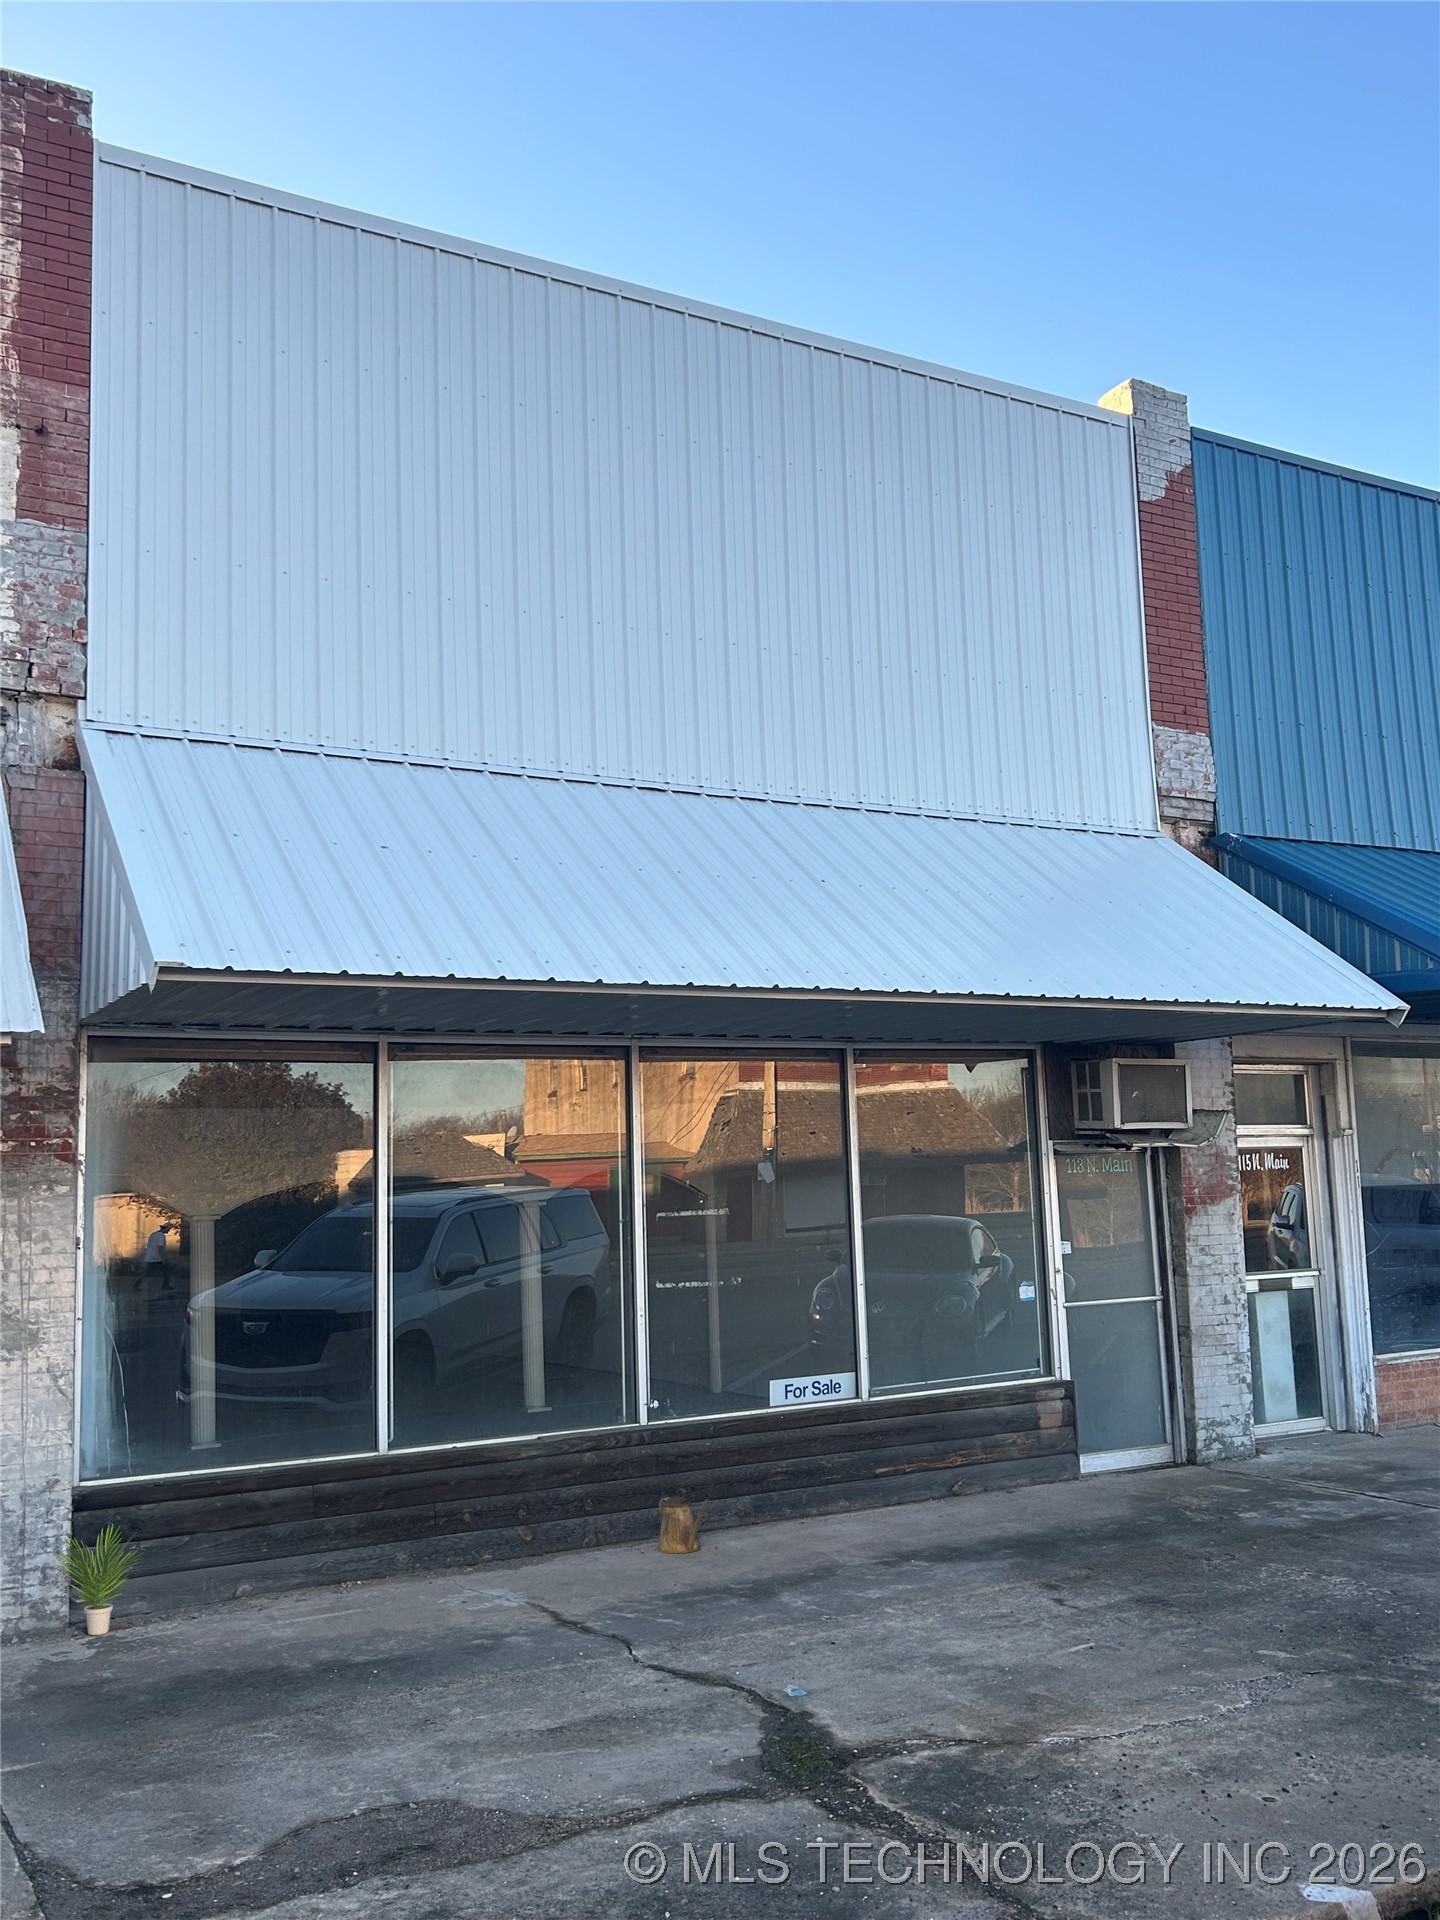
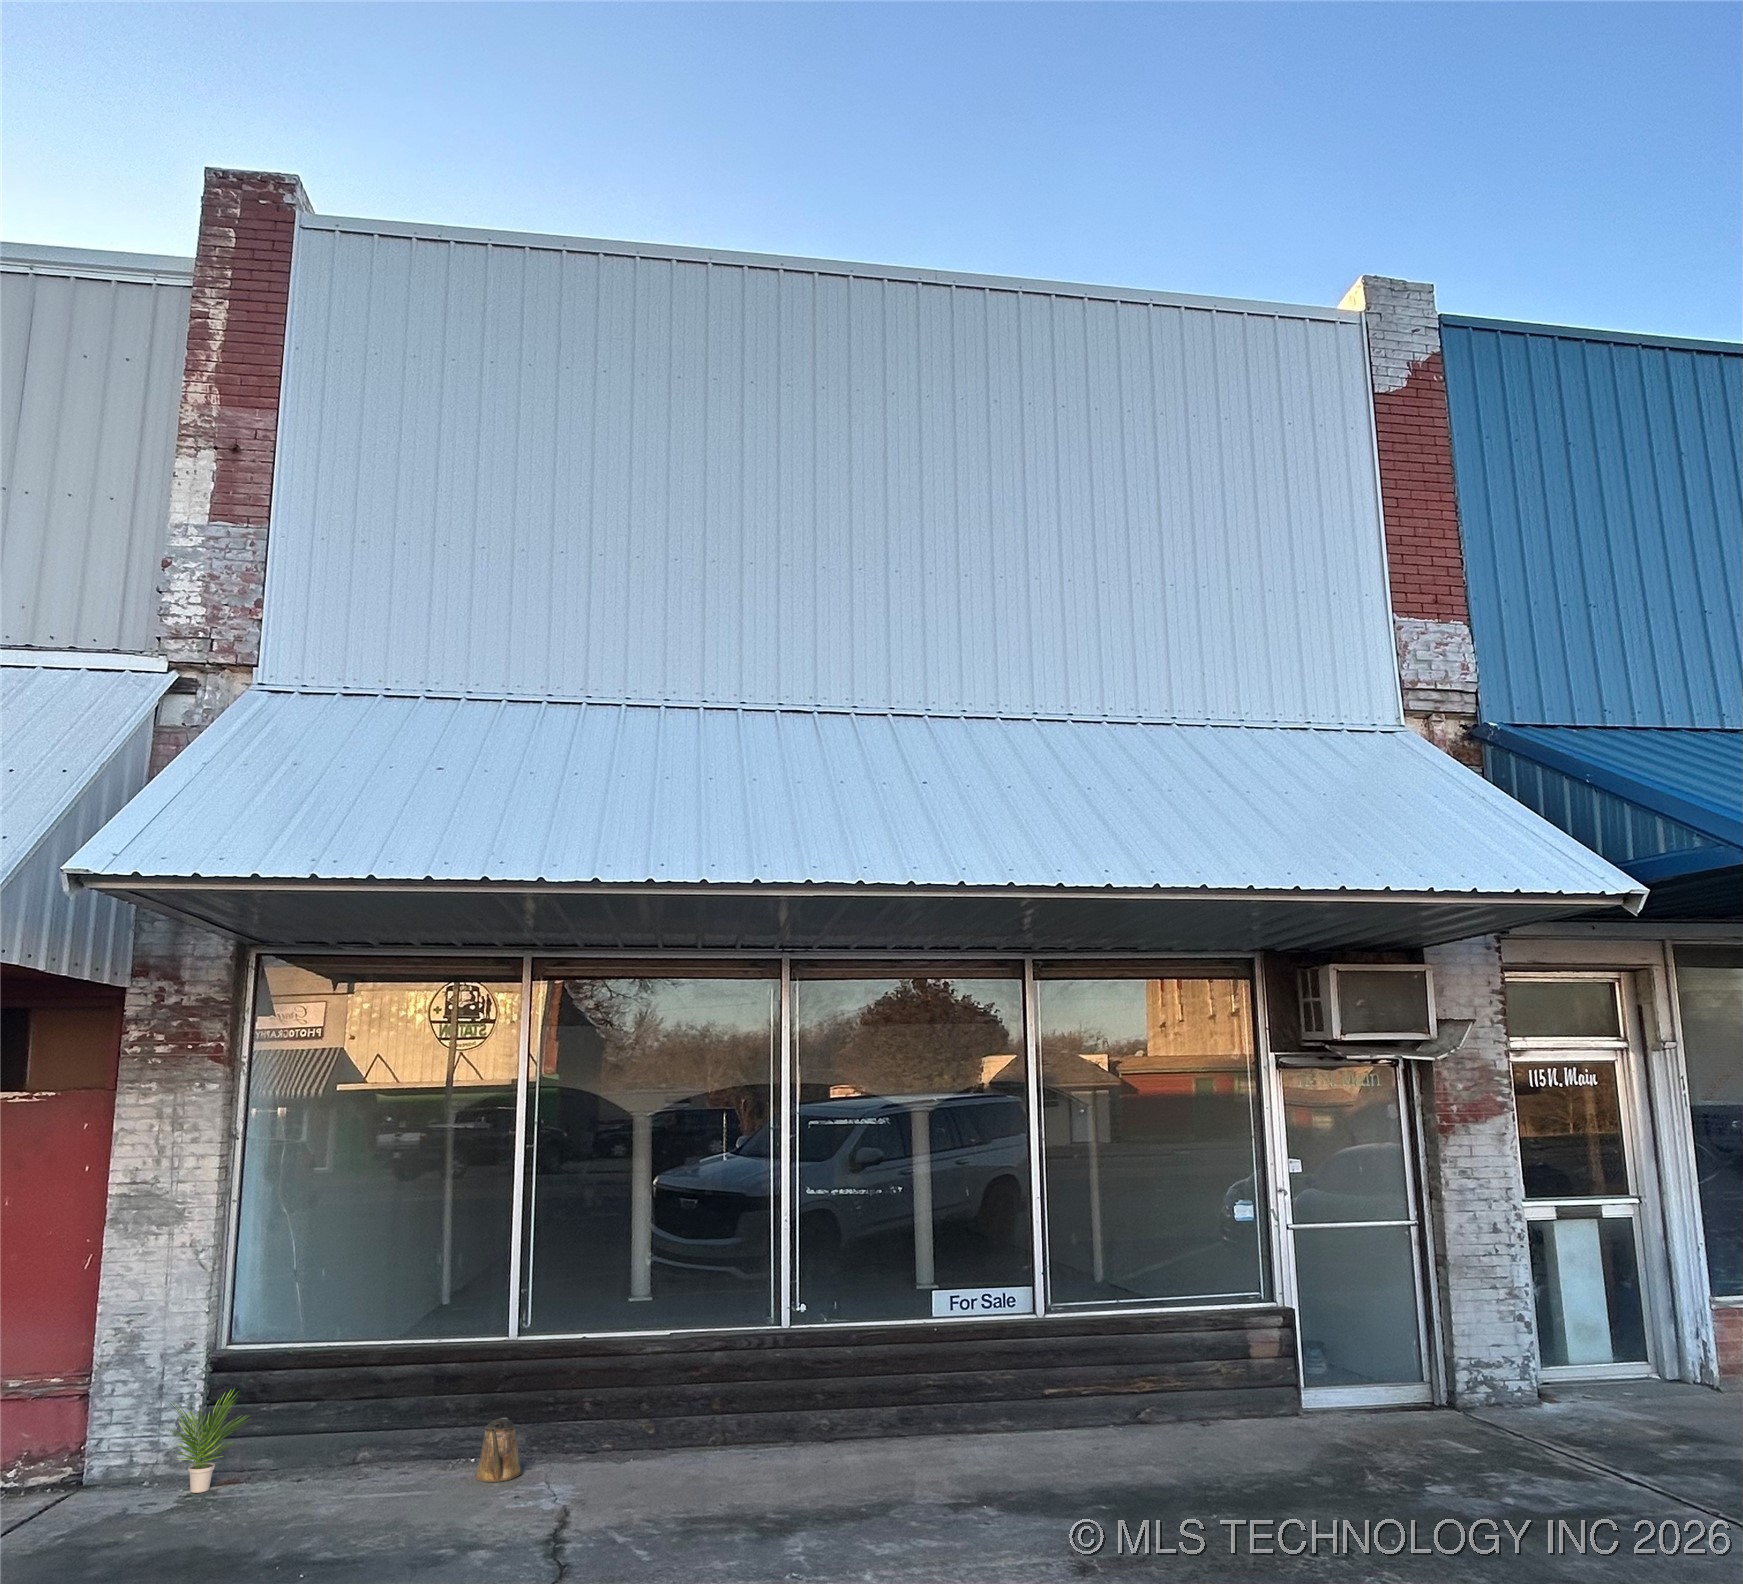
watering can: present [658,1496,710,1553] -> present [475,1418,522,1482]

